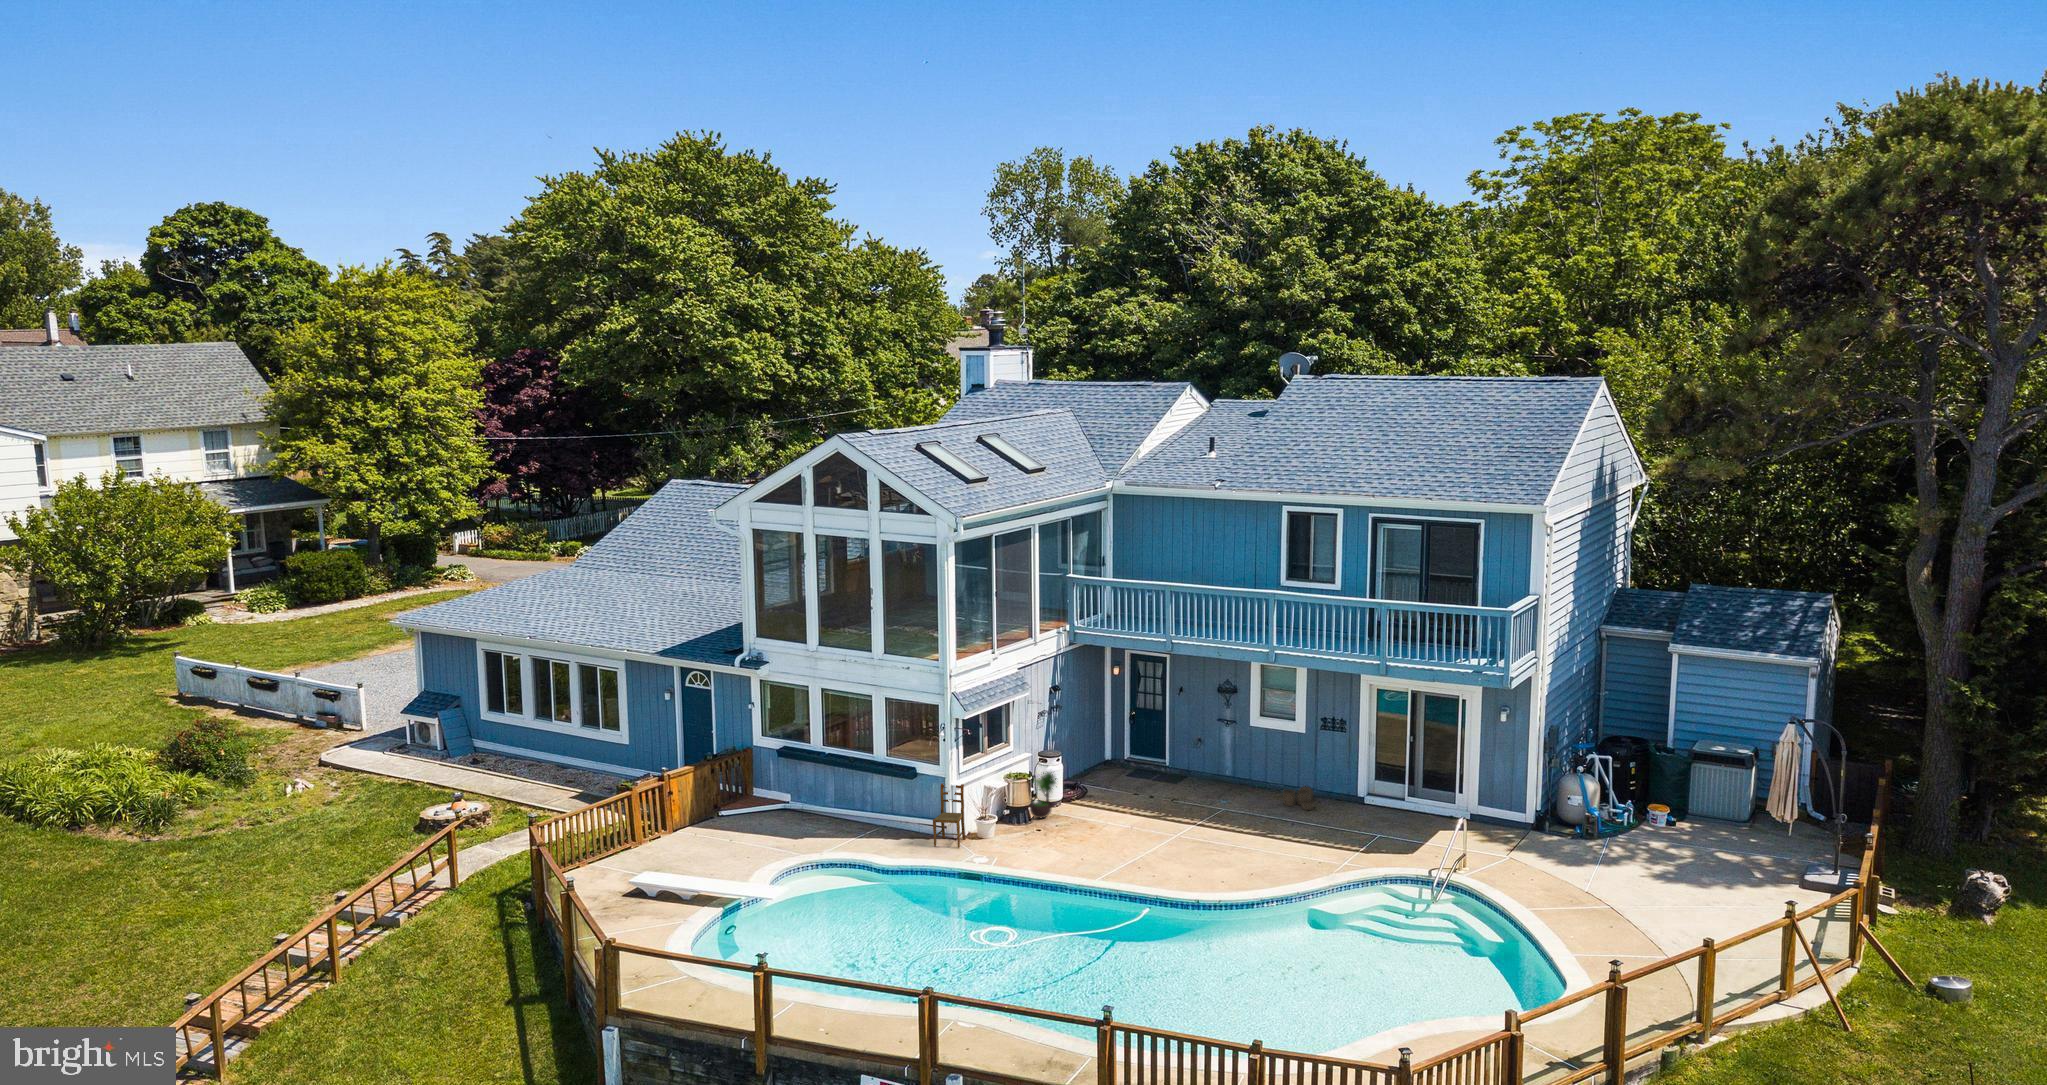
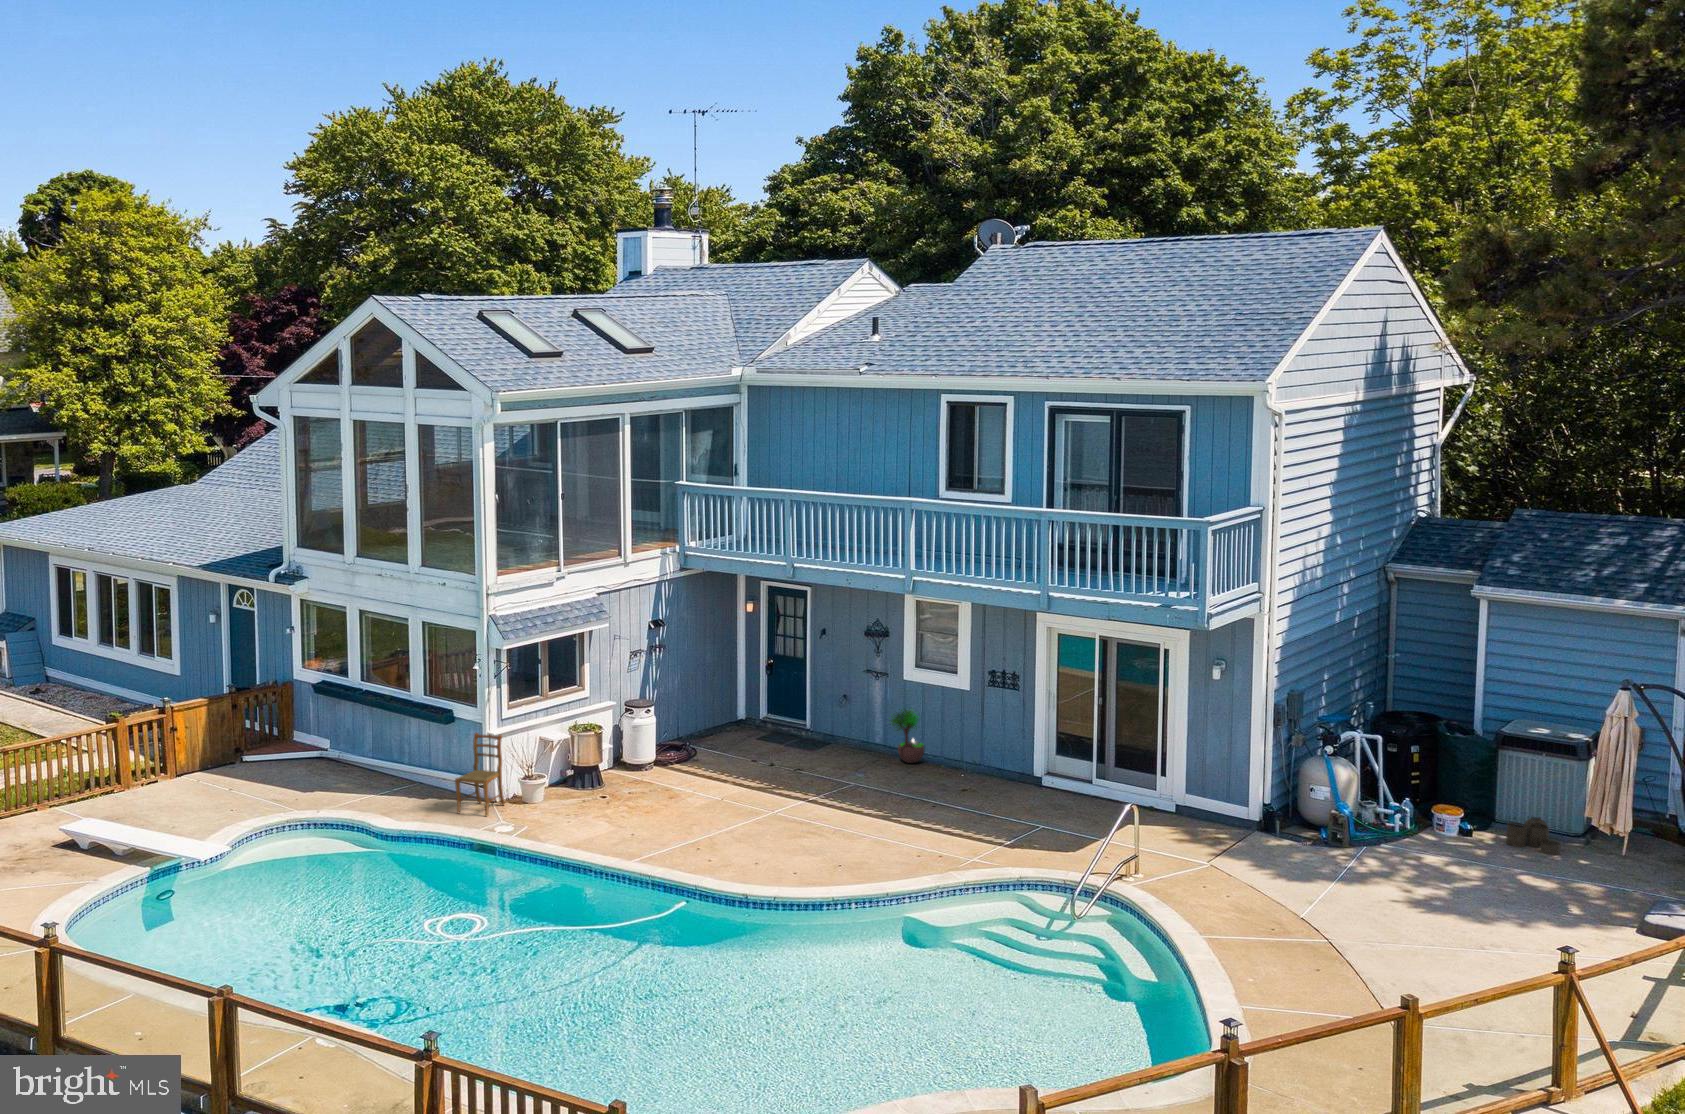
potted tree: present [1029,772,1057,818] -> present [889,709,925,763]
woven basket: present [1283,786,1314,810] -> present [1506,817,1560,855]

